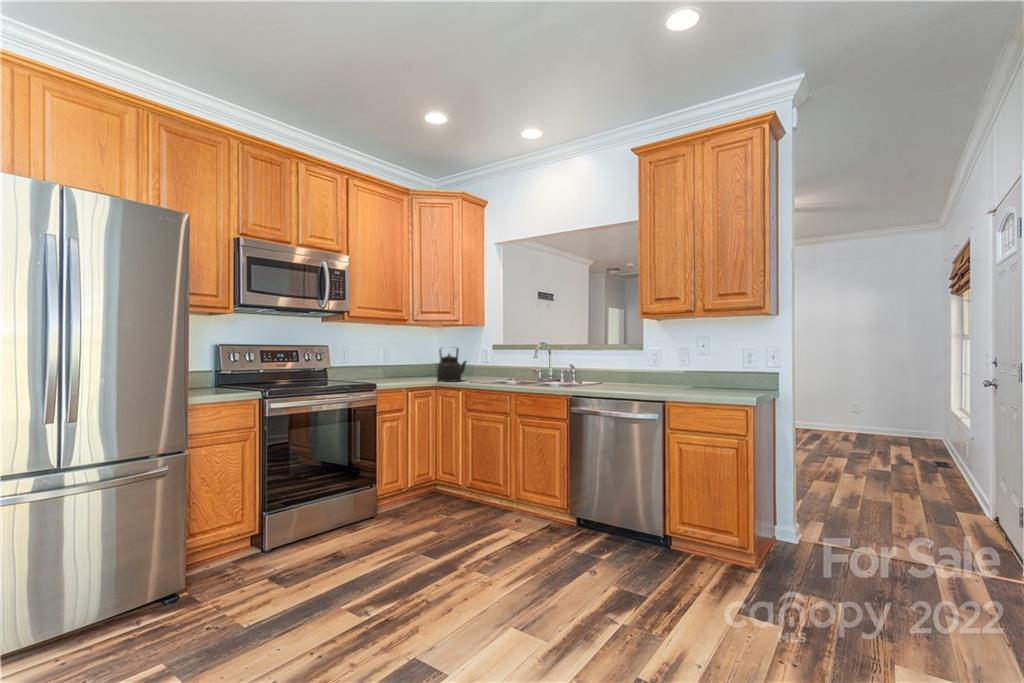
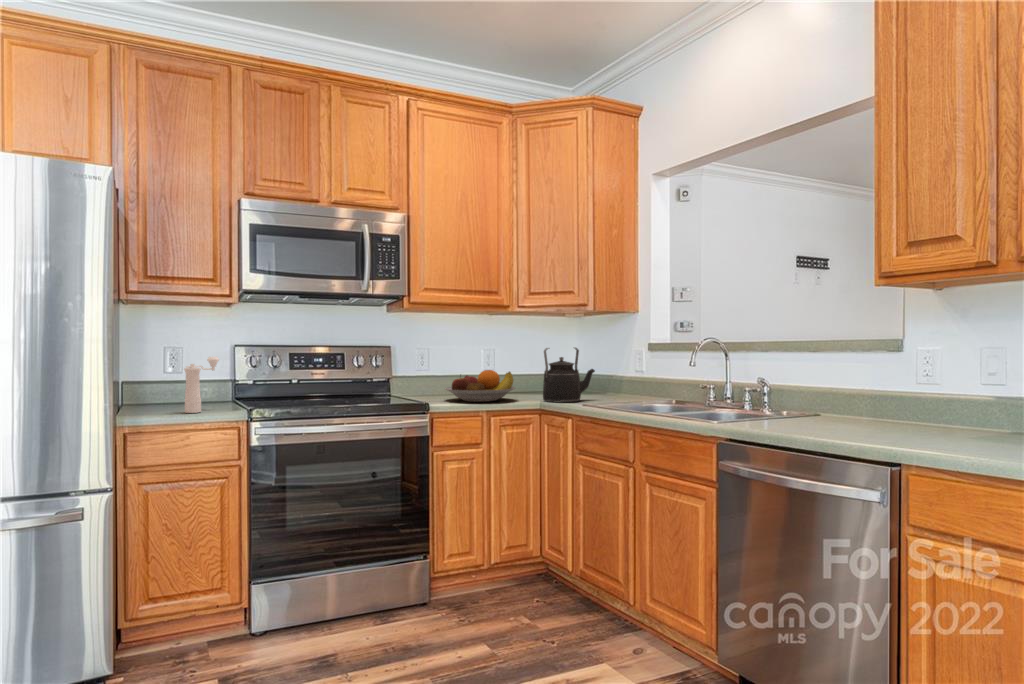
pepper mill: none [209,354,228,396] -> present [184,357,219,413]
fruit bowl: none [374,362,422,383] -> present [445,370,515,402]

